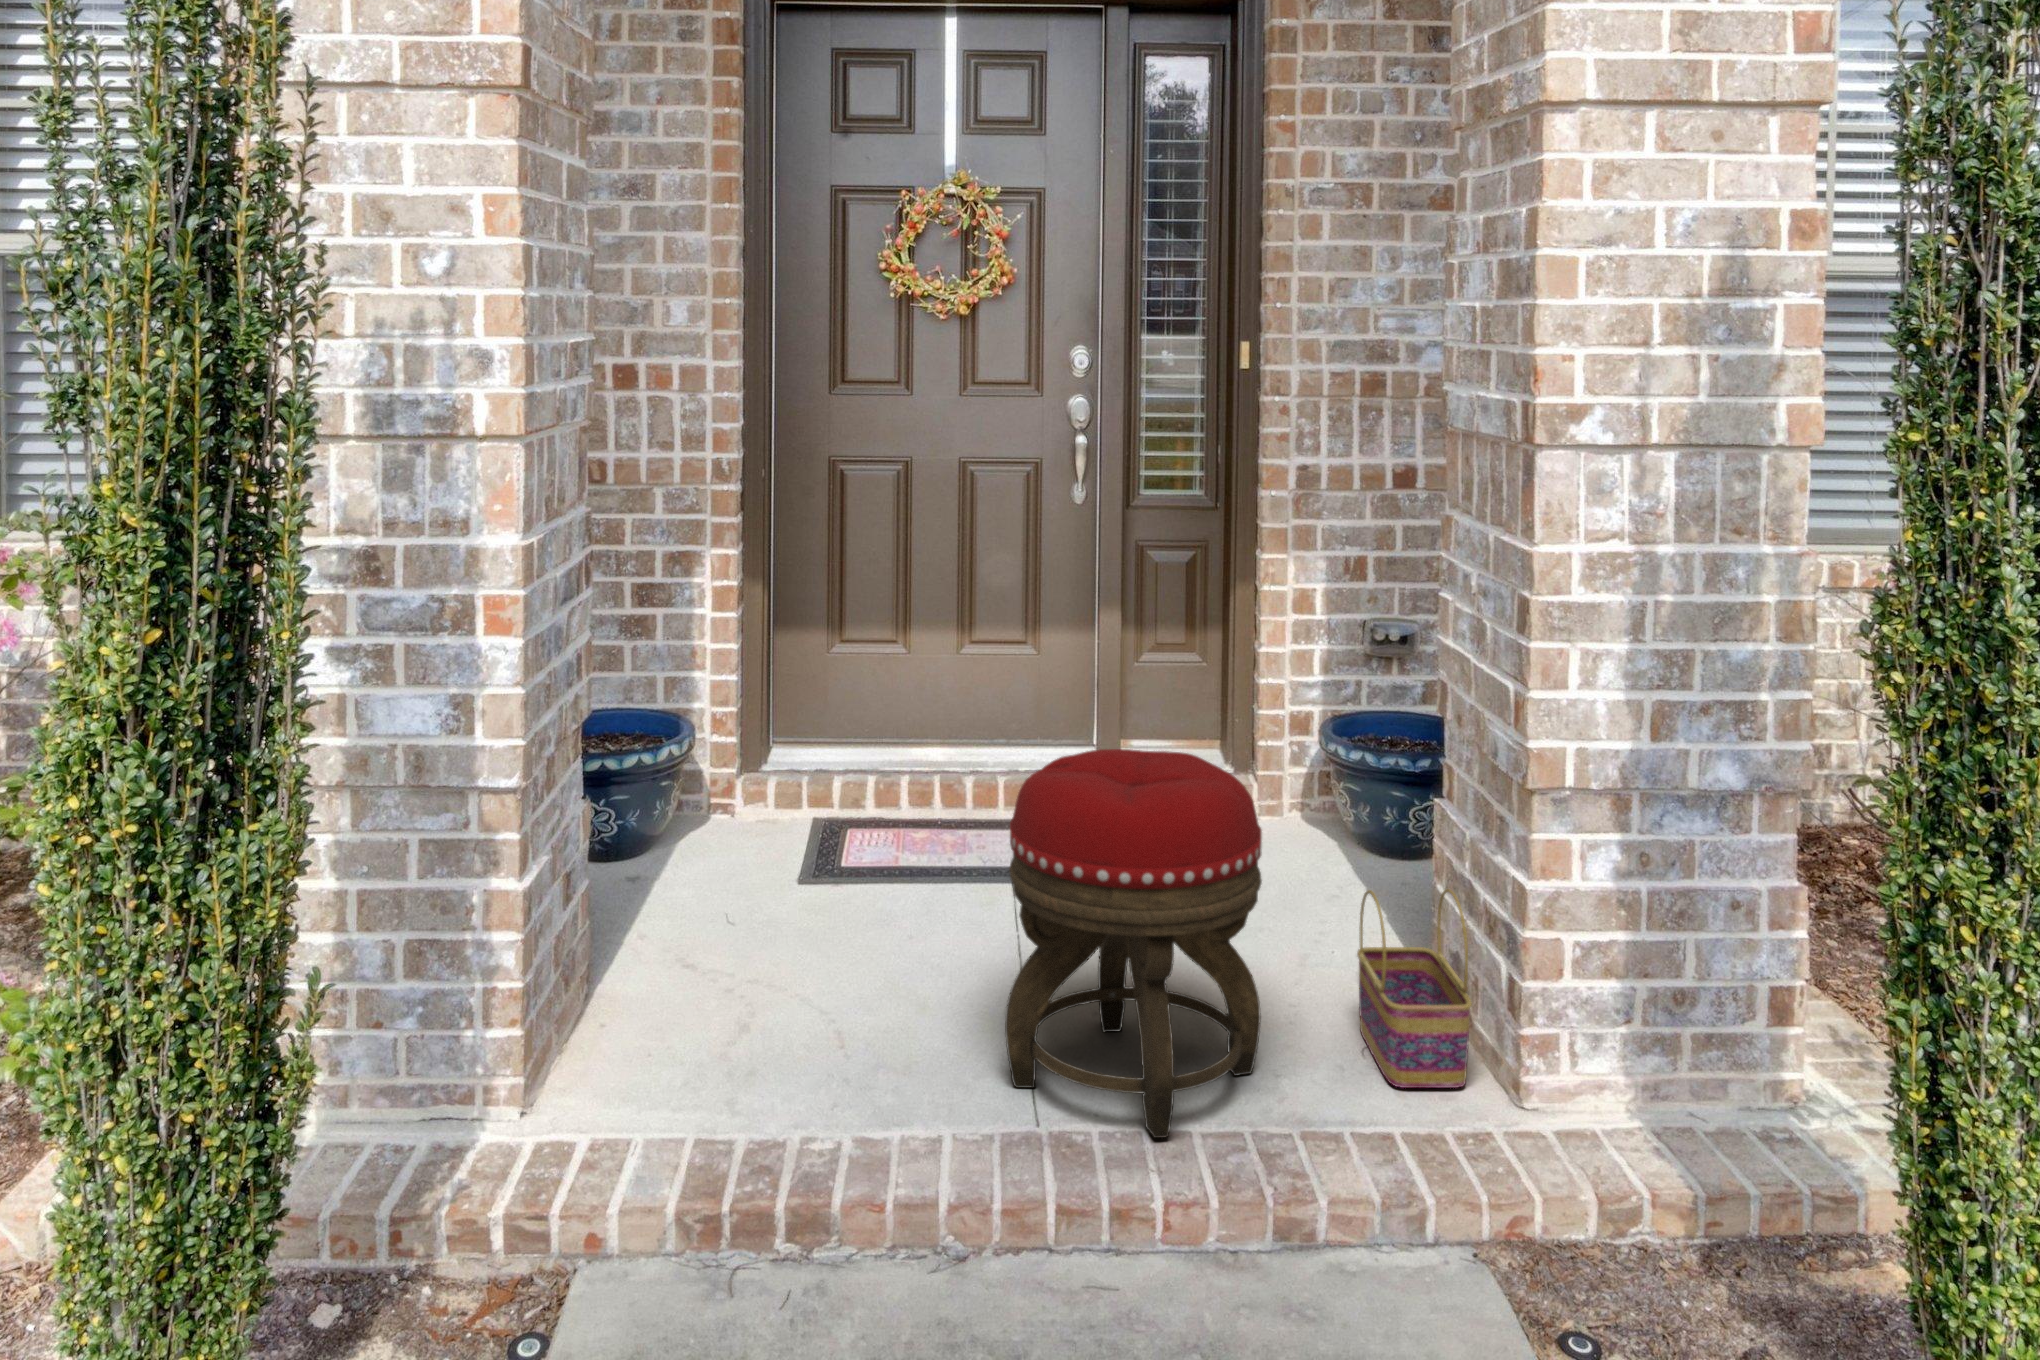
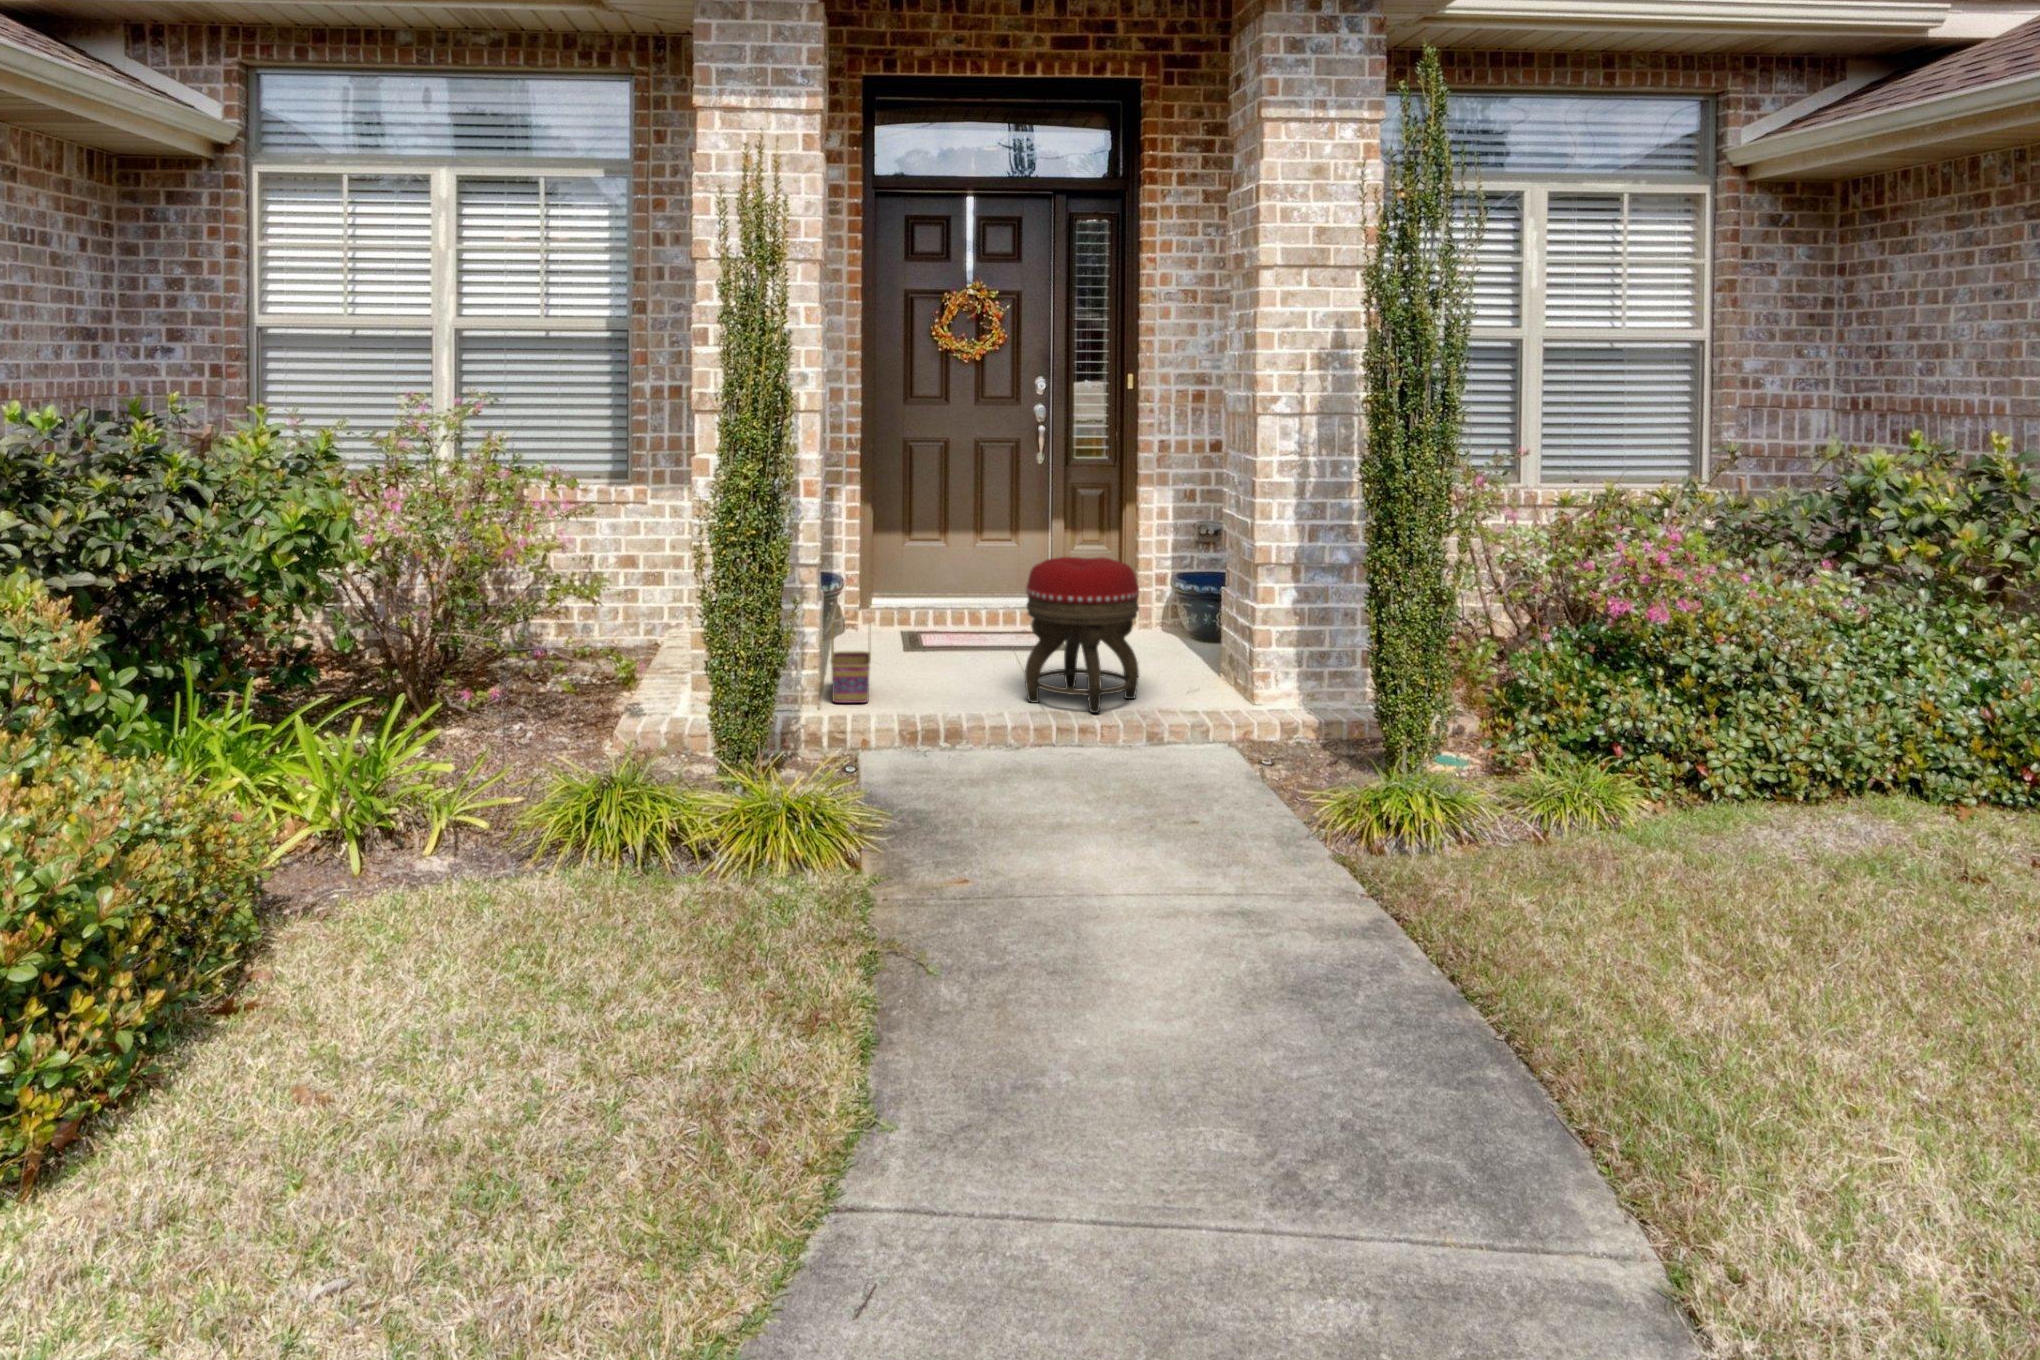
basket: present [1357,889,1472,1088] -> present [831,622,871,703]

